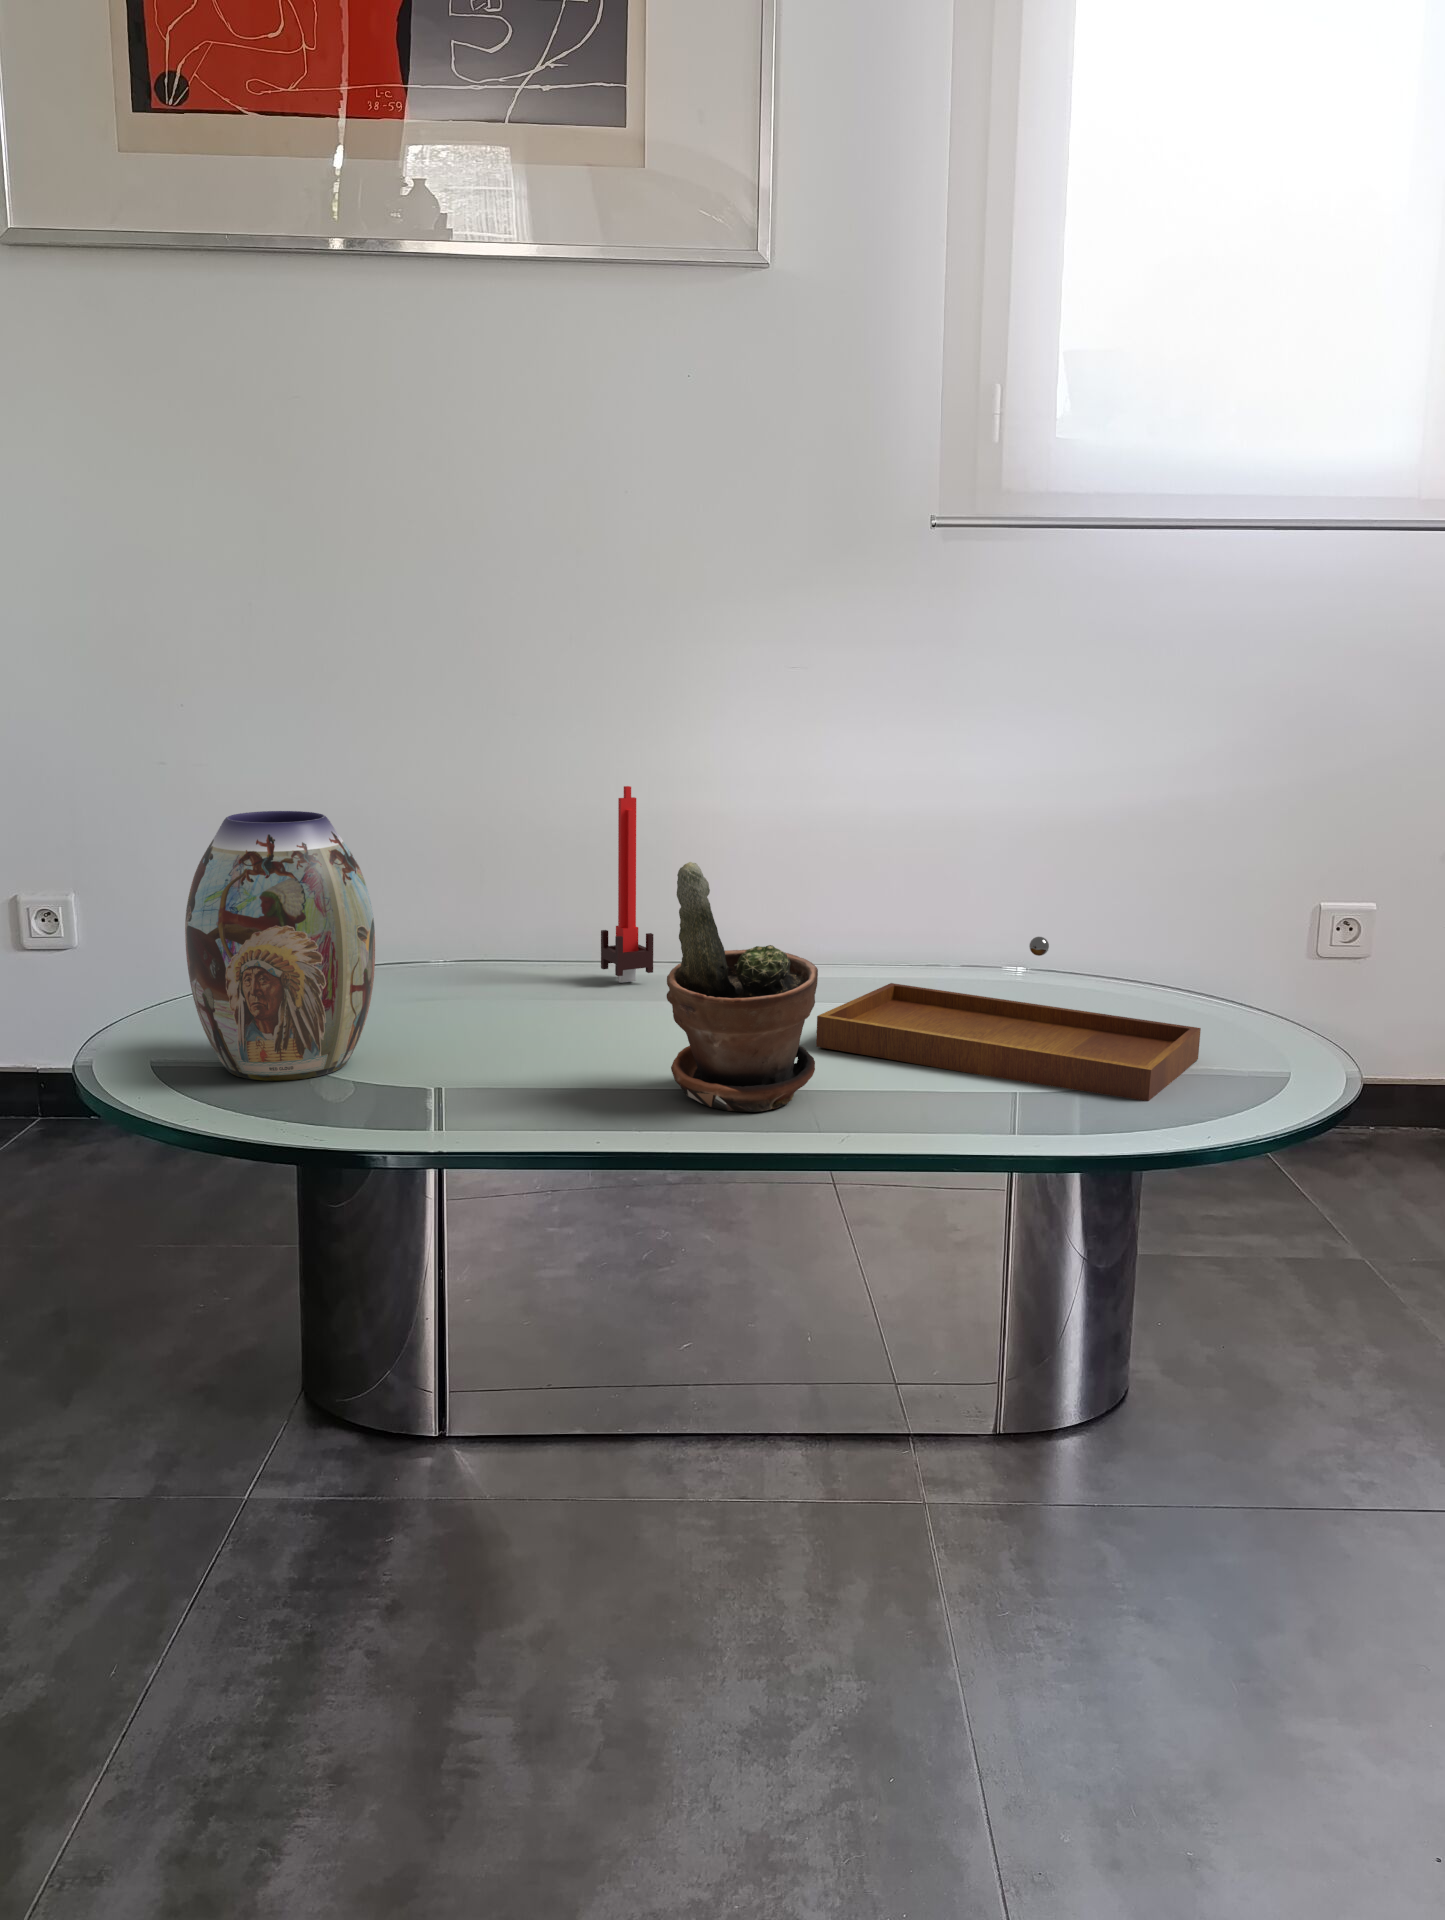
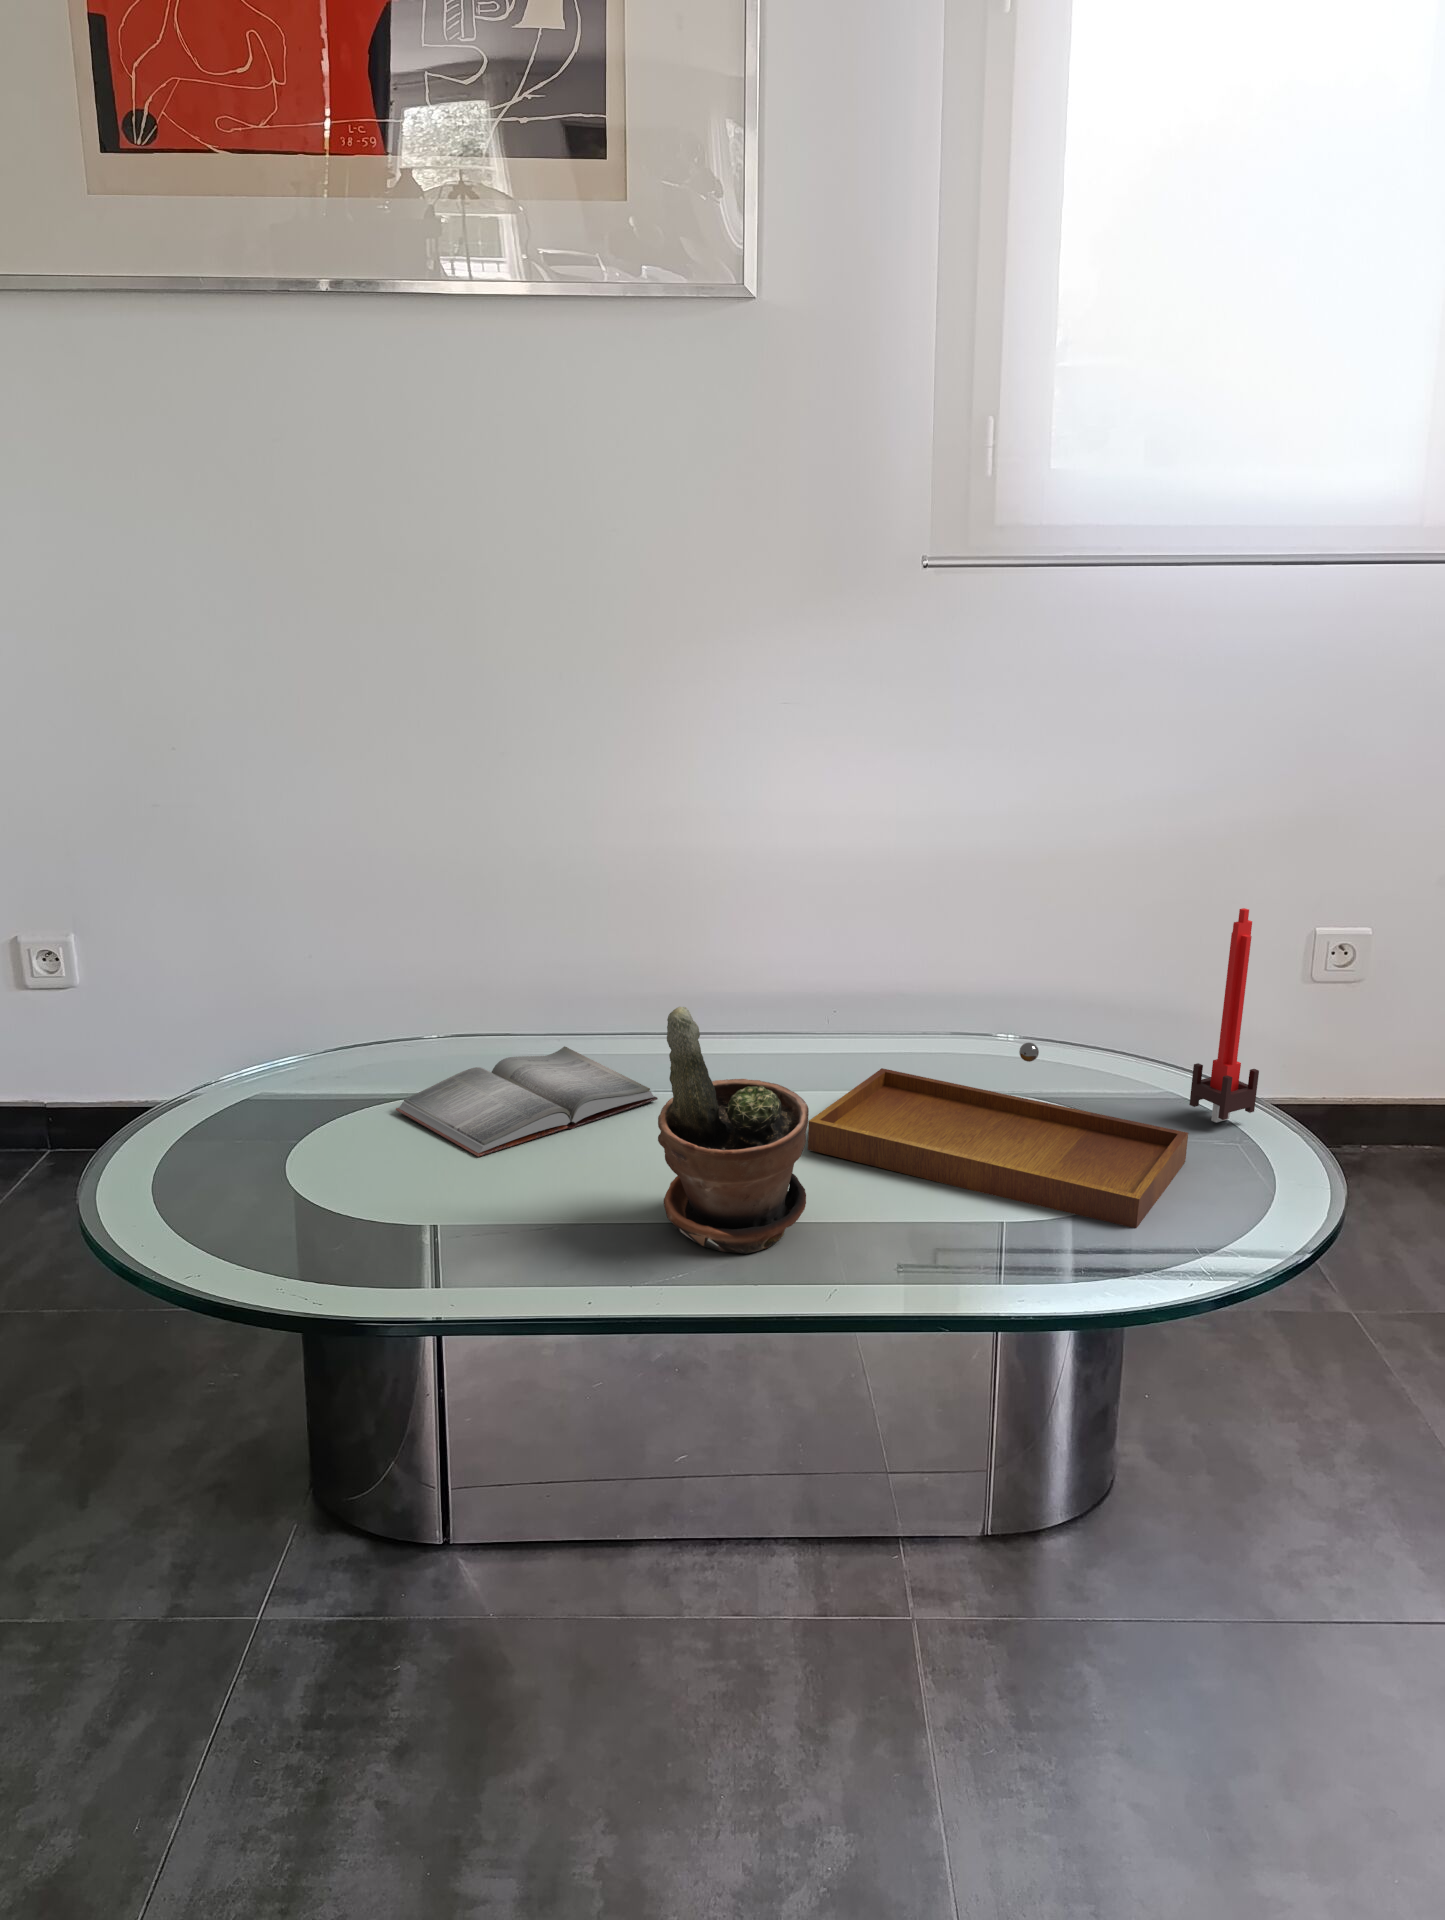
candle: present [601,786,653,983] -> present [1189,908,1259,1123]
vase: present [185,811,375,1081] -> none [177,938,367,1212]
hardback book: none [399,970,664,1048] -> present [396,1046,658,1157]

